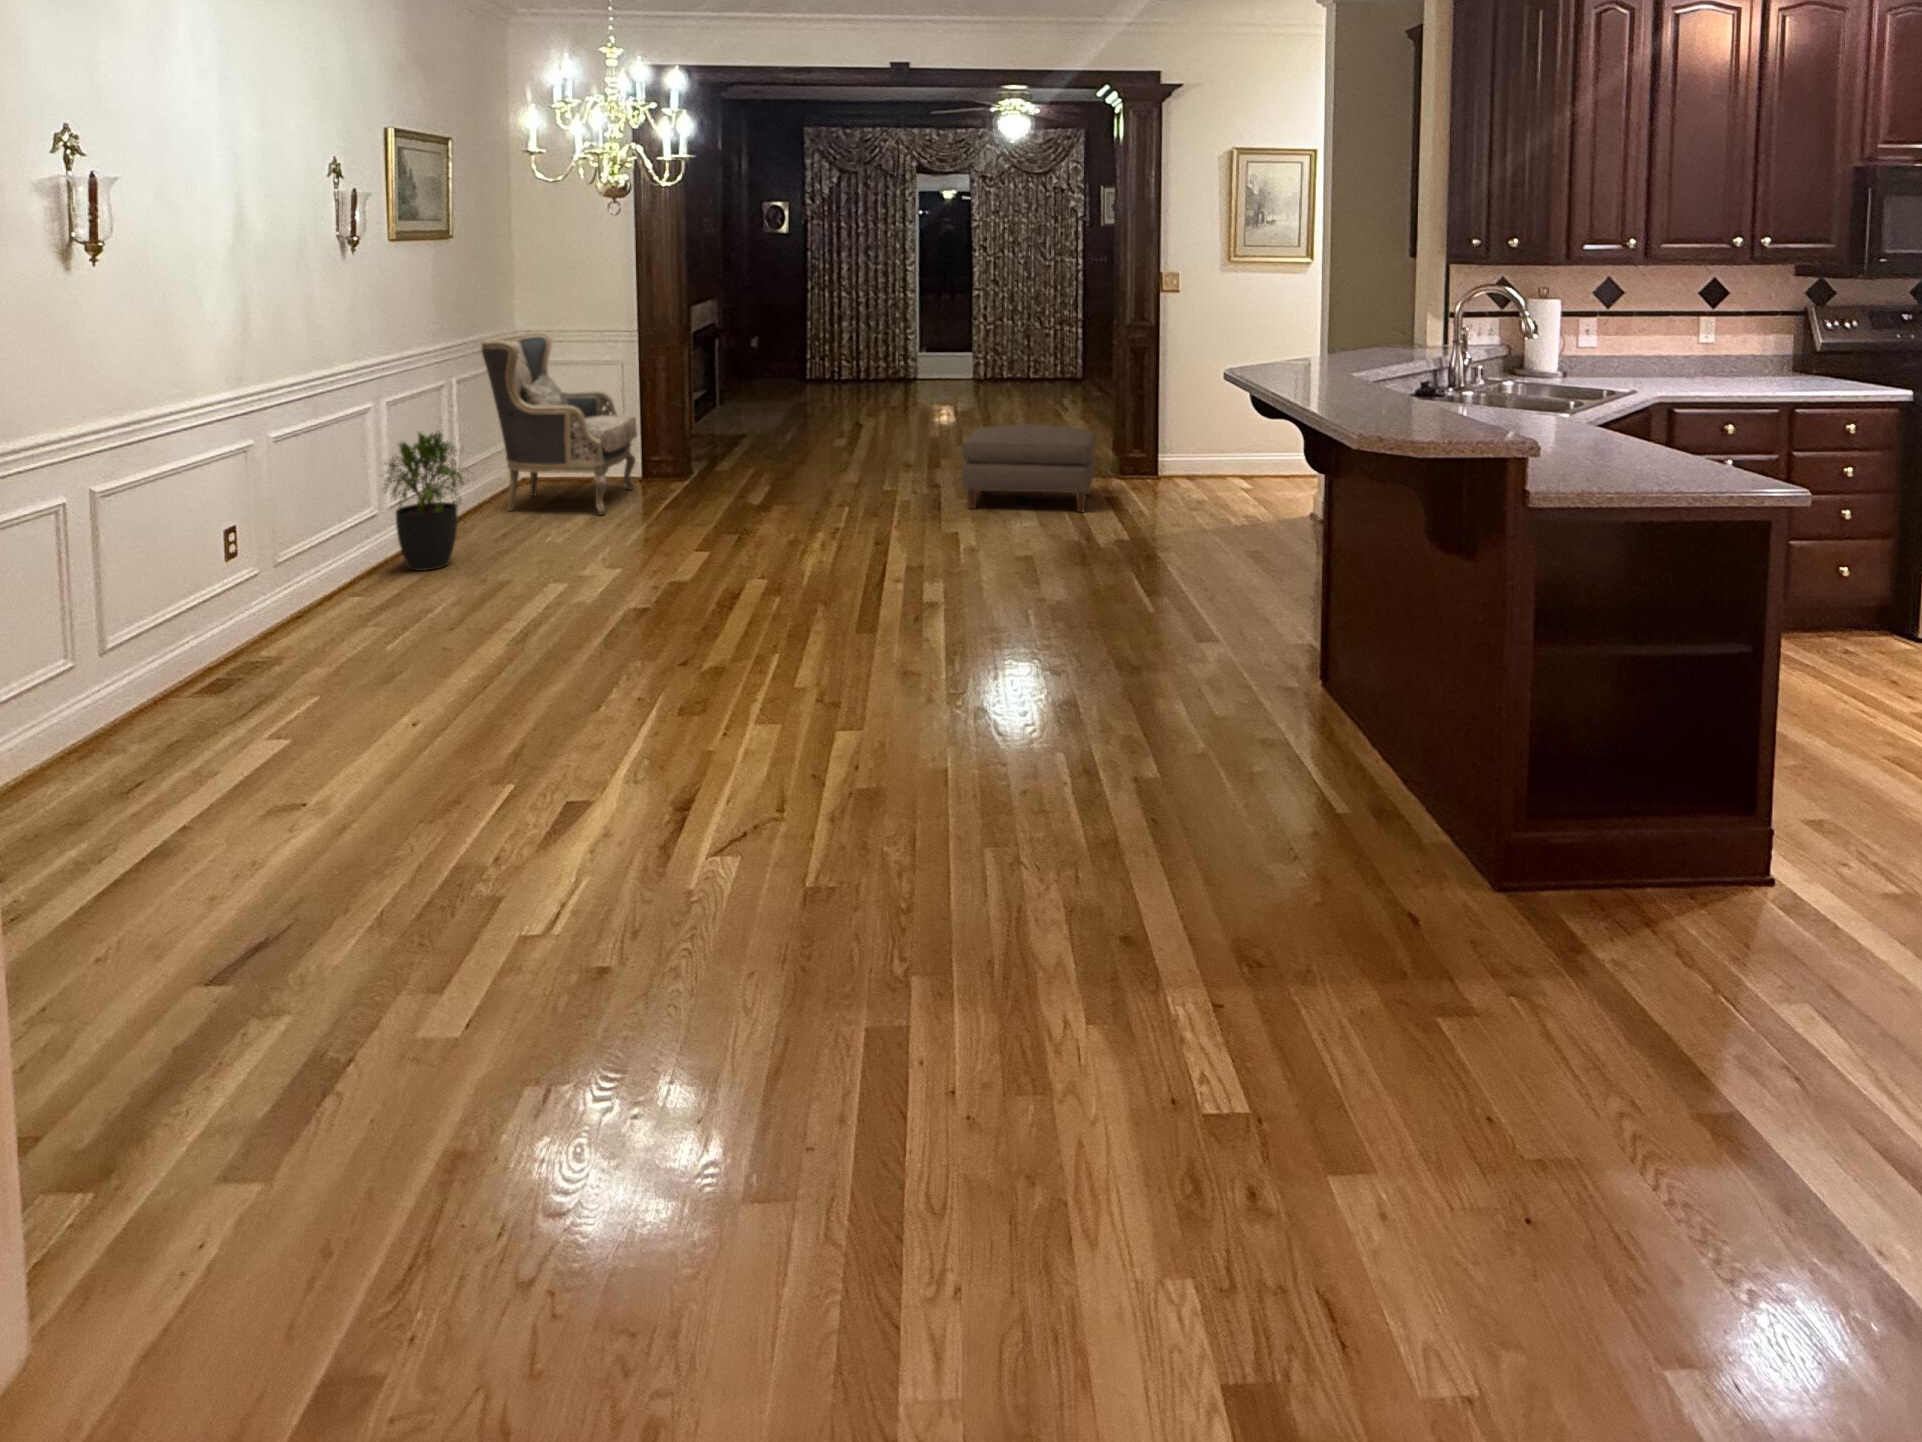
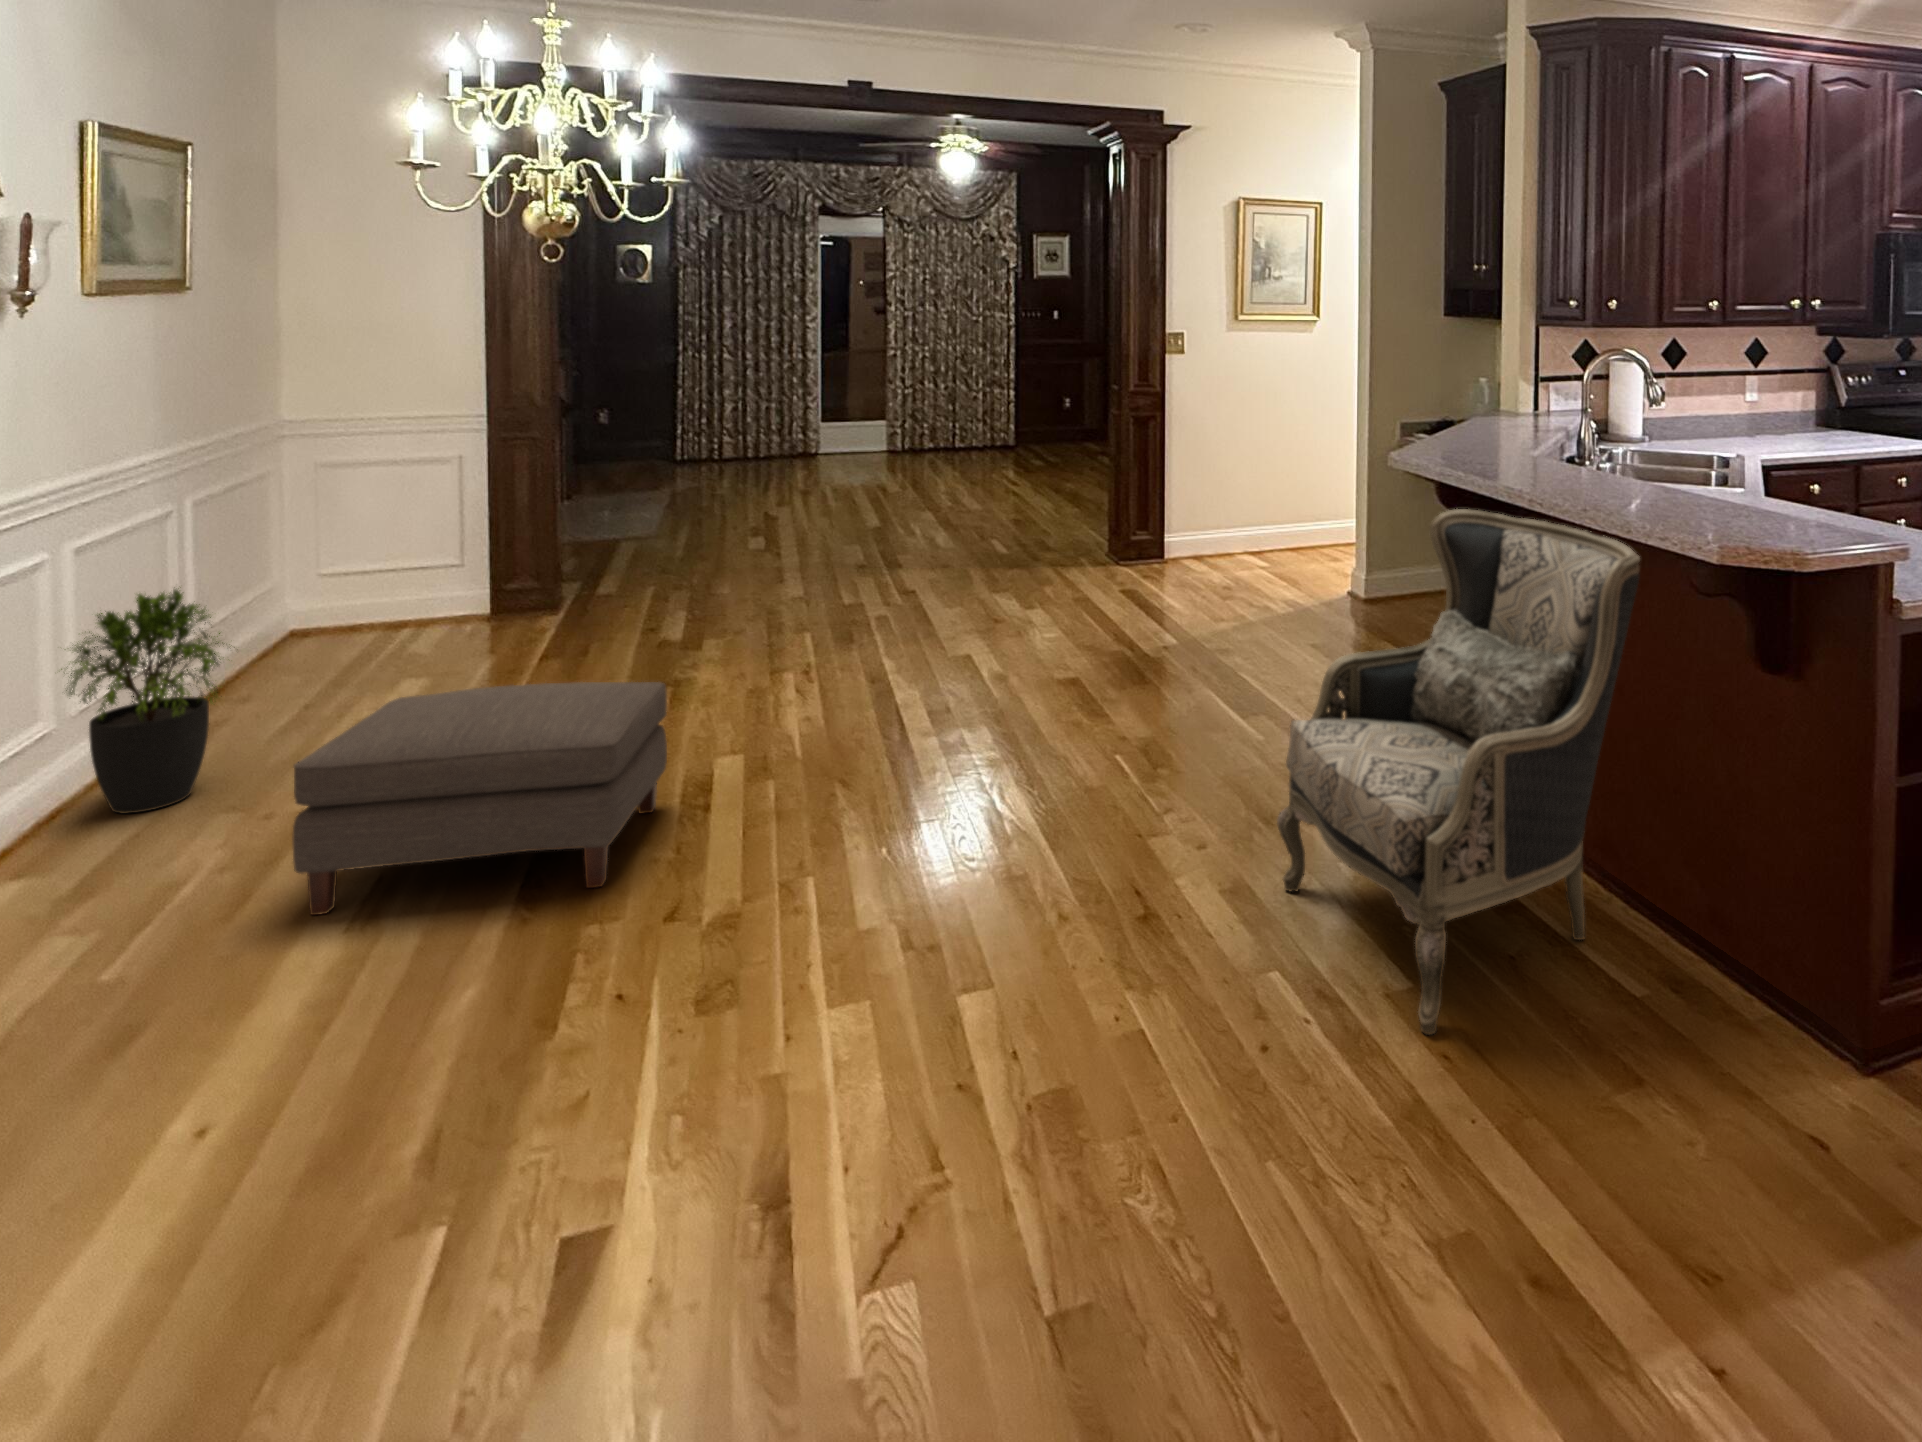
armchair: present [481,332,637,515] -> present [1277,509,1640,1034]
ottoman: present [962,424,1096,512] -> present [293,682,667,915]

